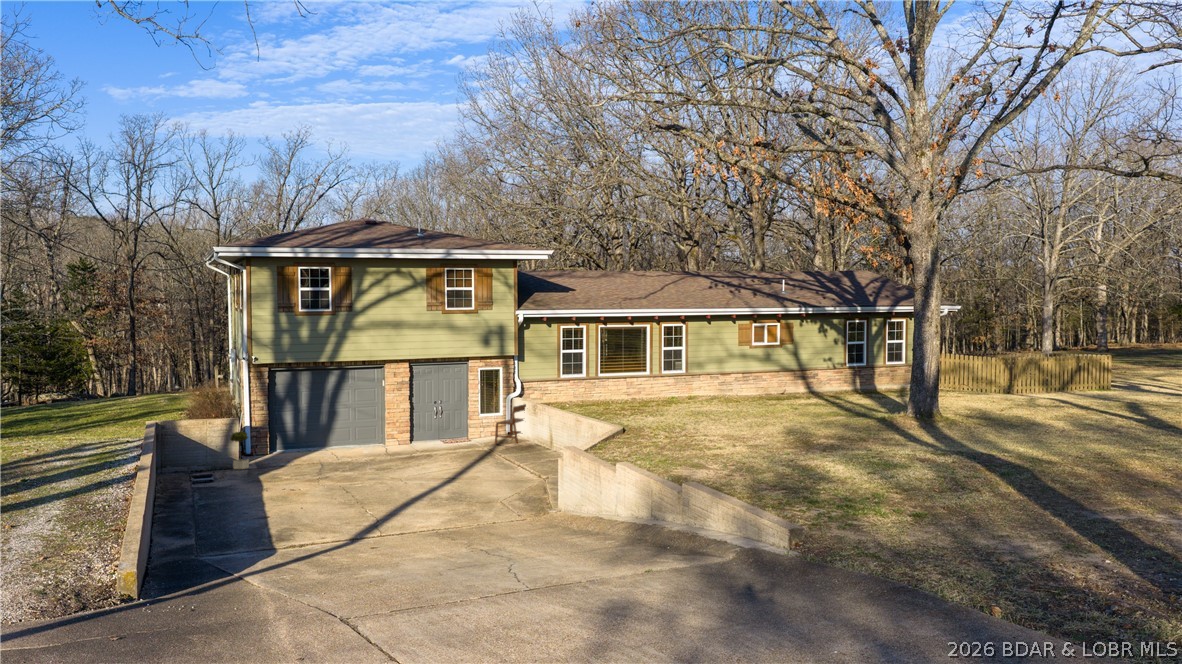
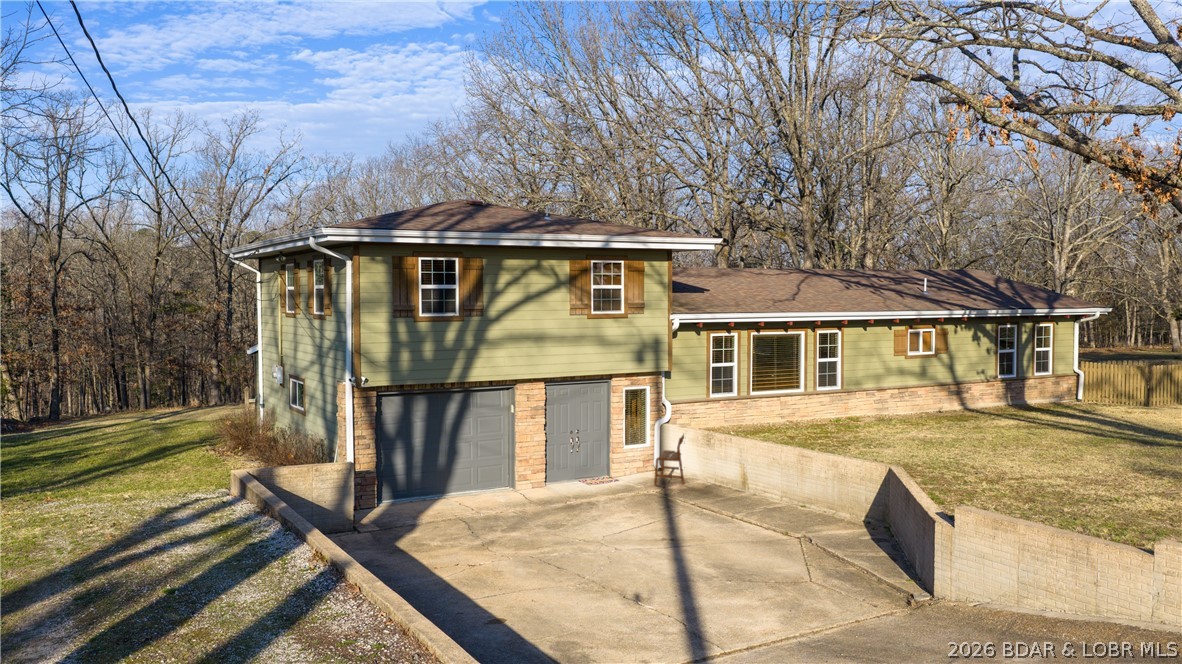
potted tree: present [230,431,249,469] -> none [342,482,365,535]

